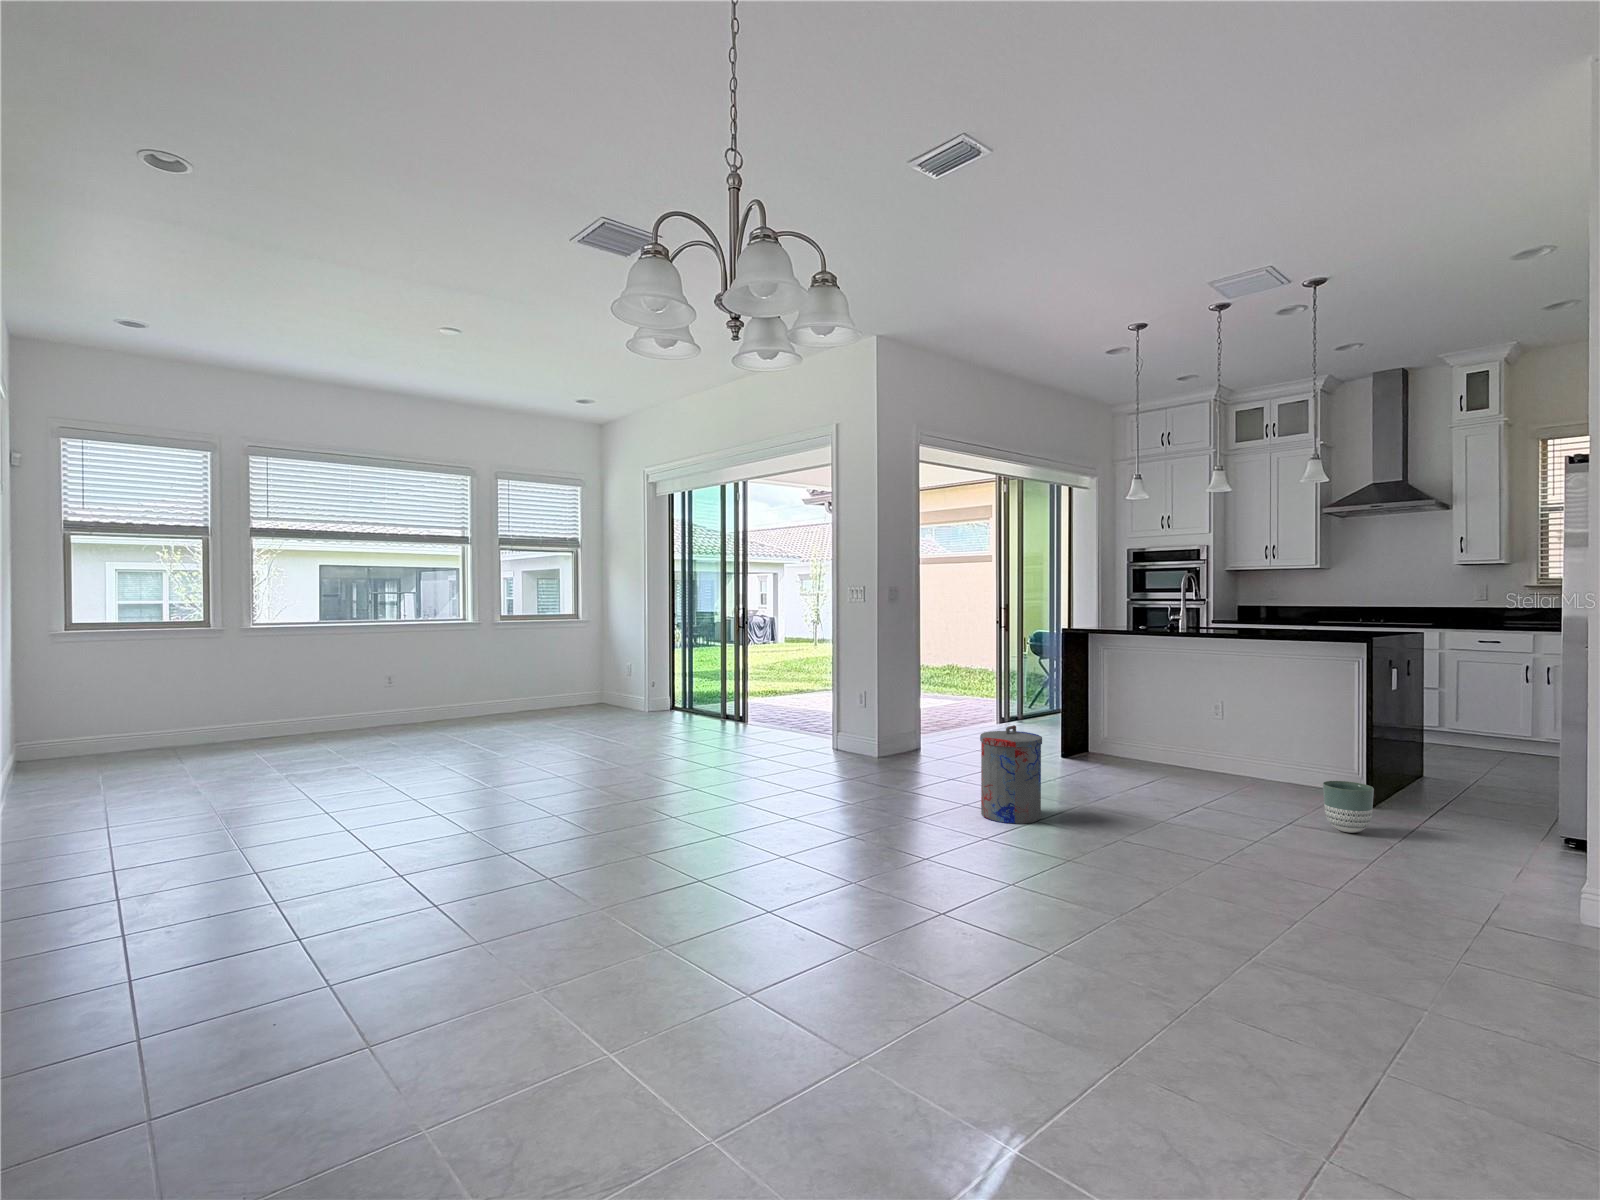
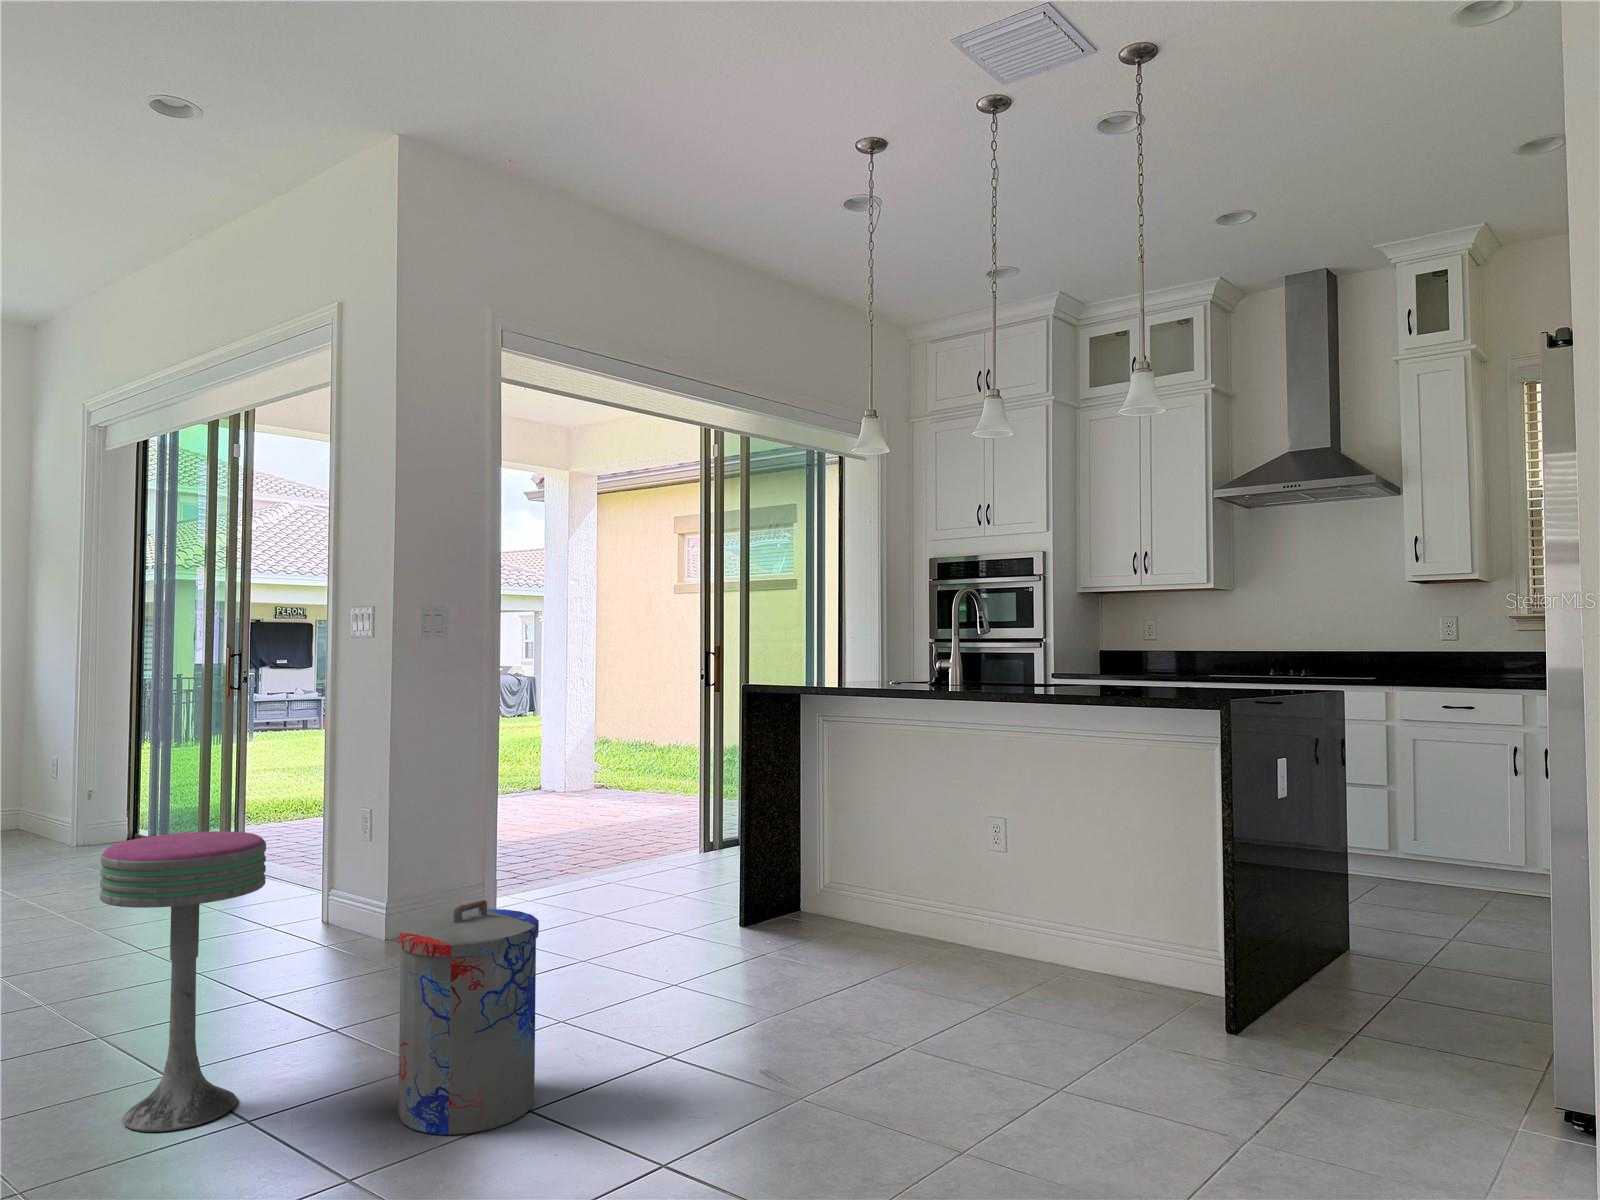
bar stool: none [853,694,917,818] -> present [100,831,266,1132]
planter: present [1323,781,1374,833] -> none [1116,1004,1212,1123]

